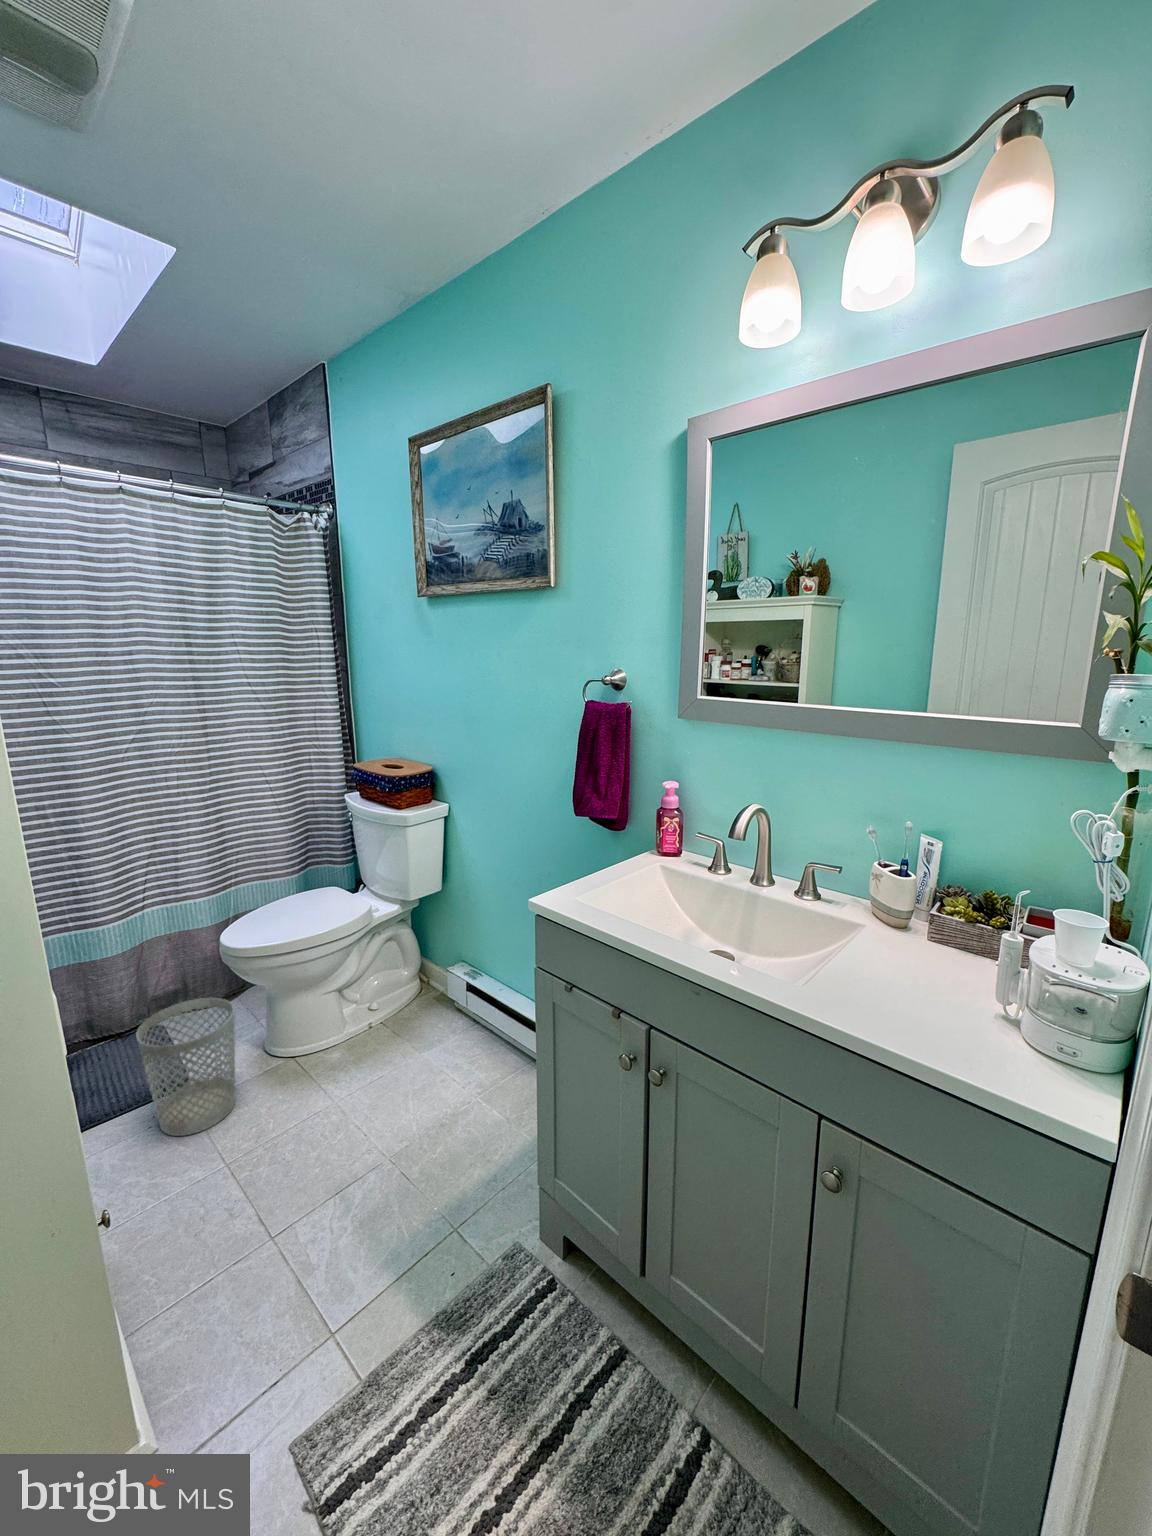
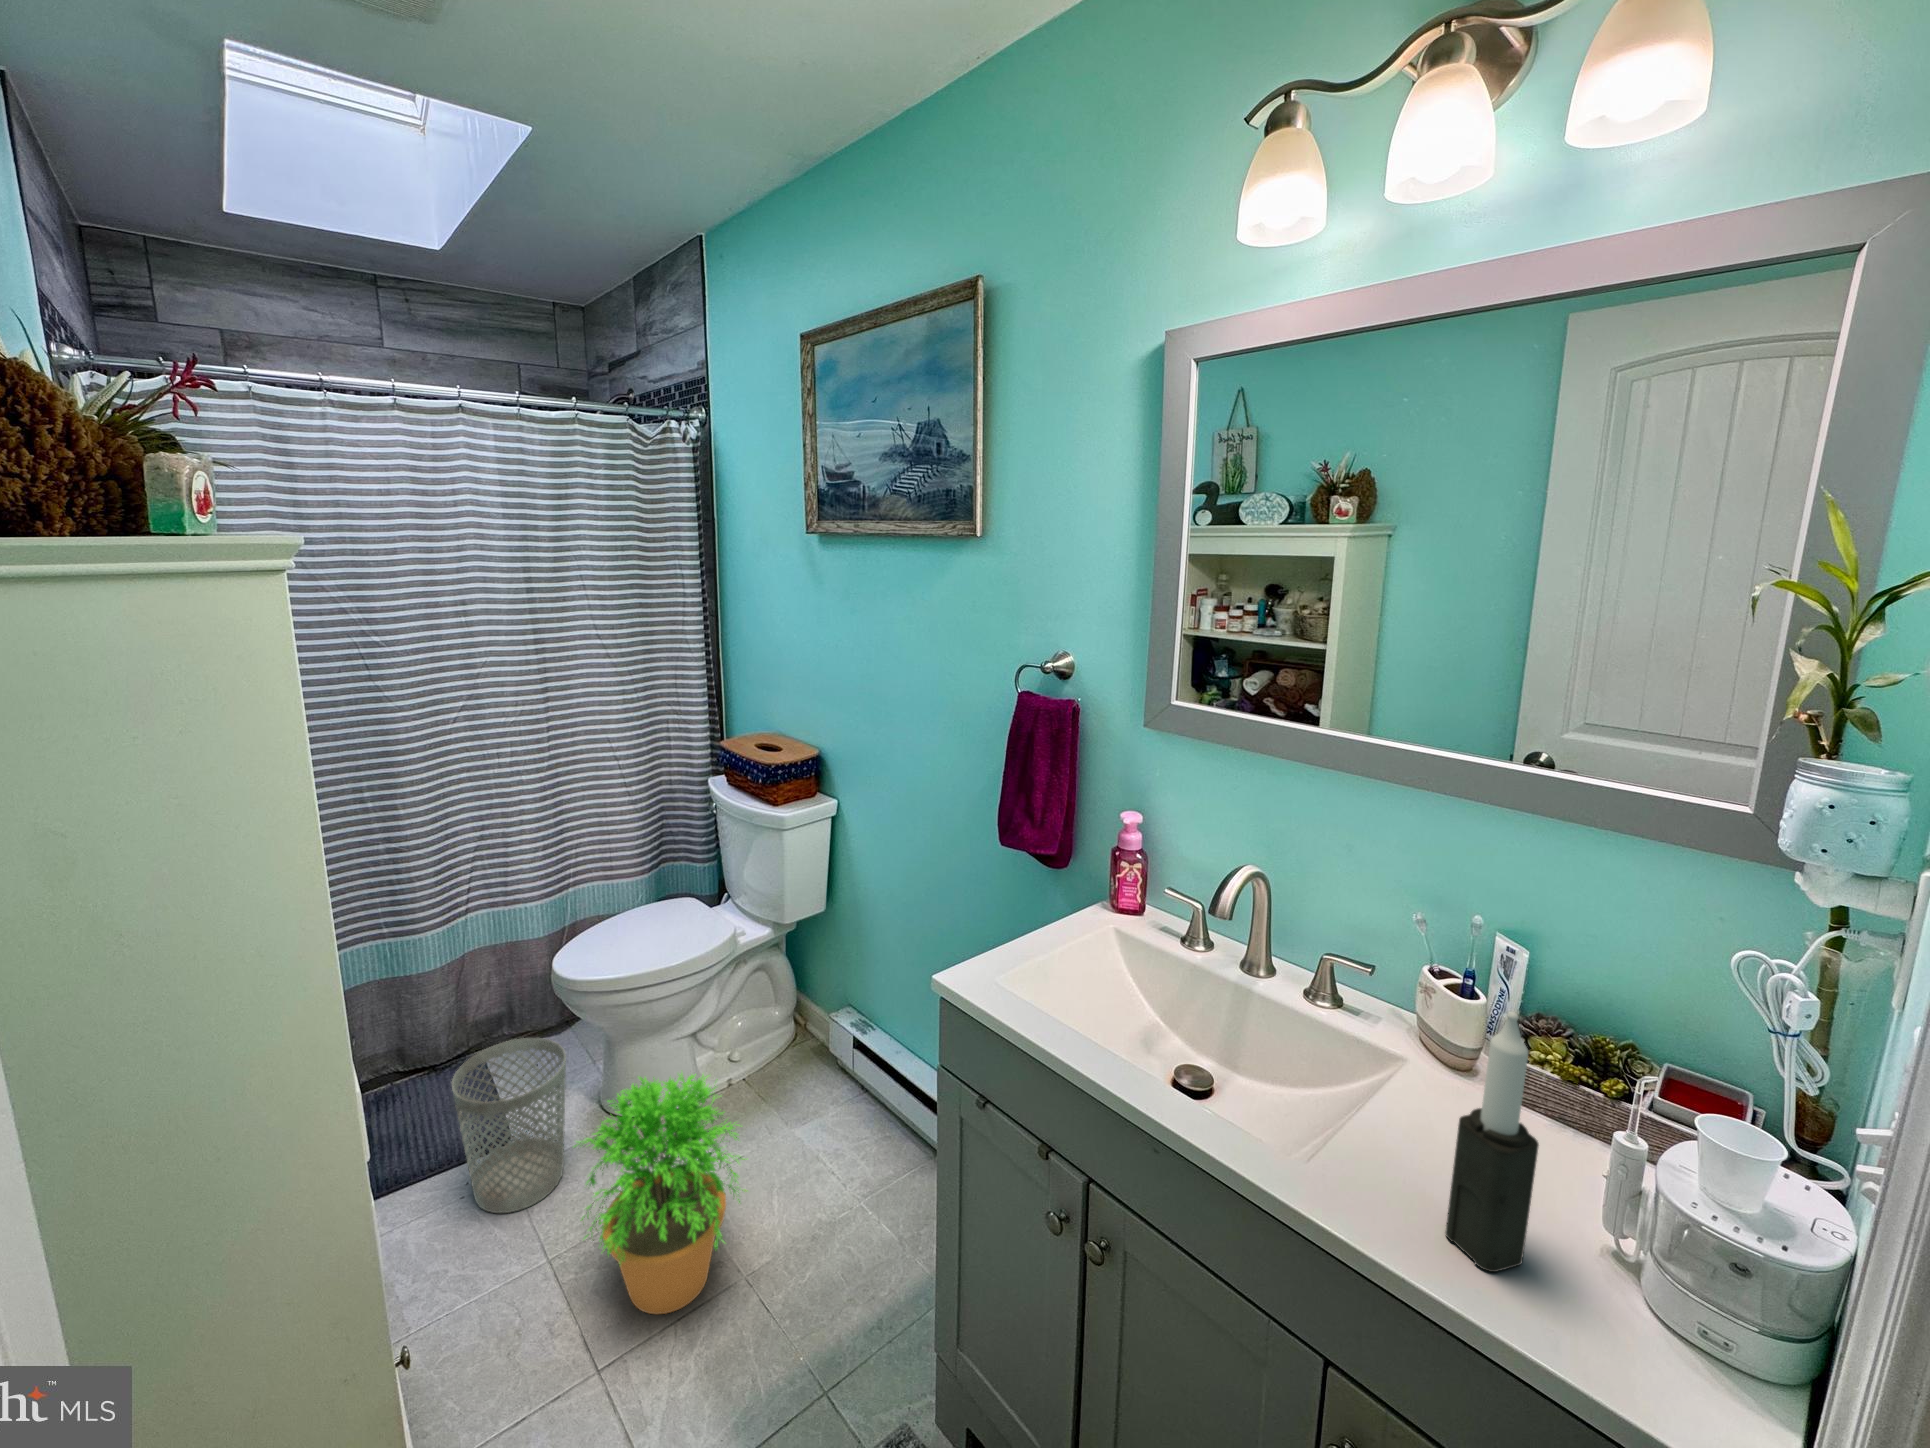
candle: none [894,849,954,1032] -> present [1445,1012,1539,1272]
potted plant: none [242,1006,390,1193] -> present [578,1073,745,1314]

